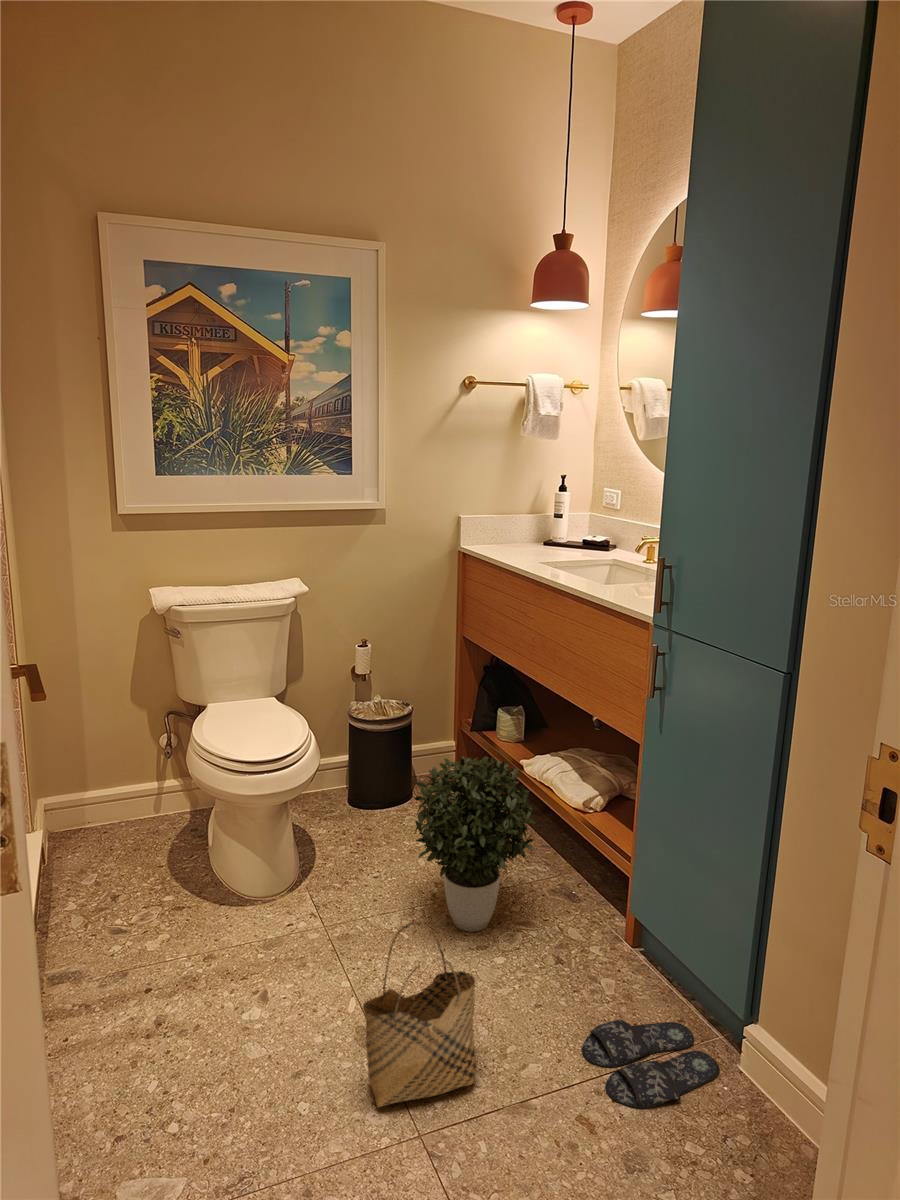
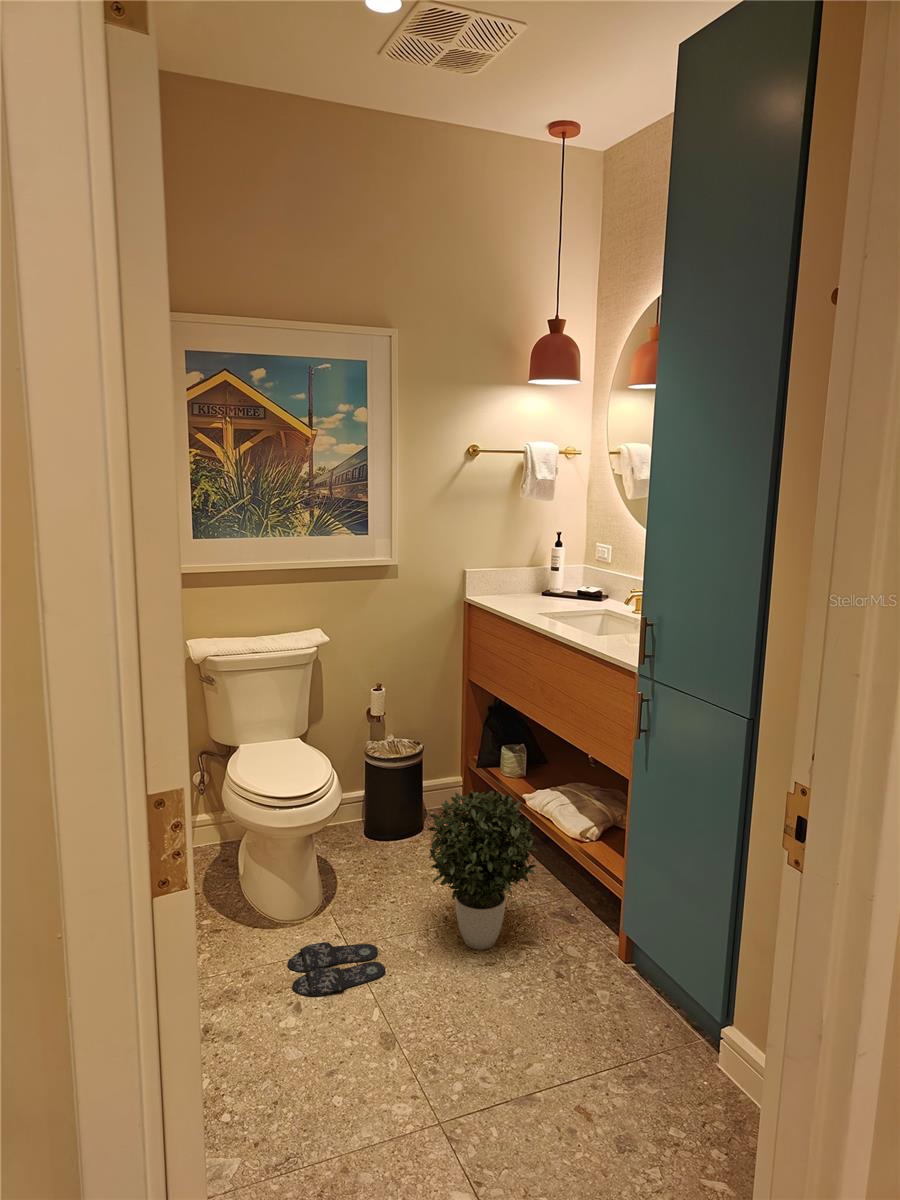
woven basket: present [363,922,476,1107] -> none [389,937,487,1100]
slippers: present [582,1020,720,1109] -> present [288,942,385,997]

